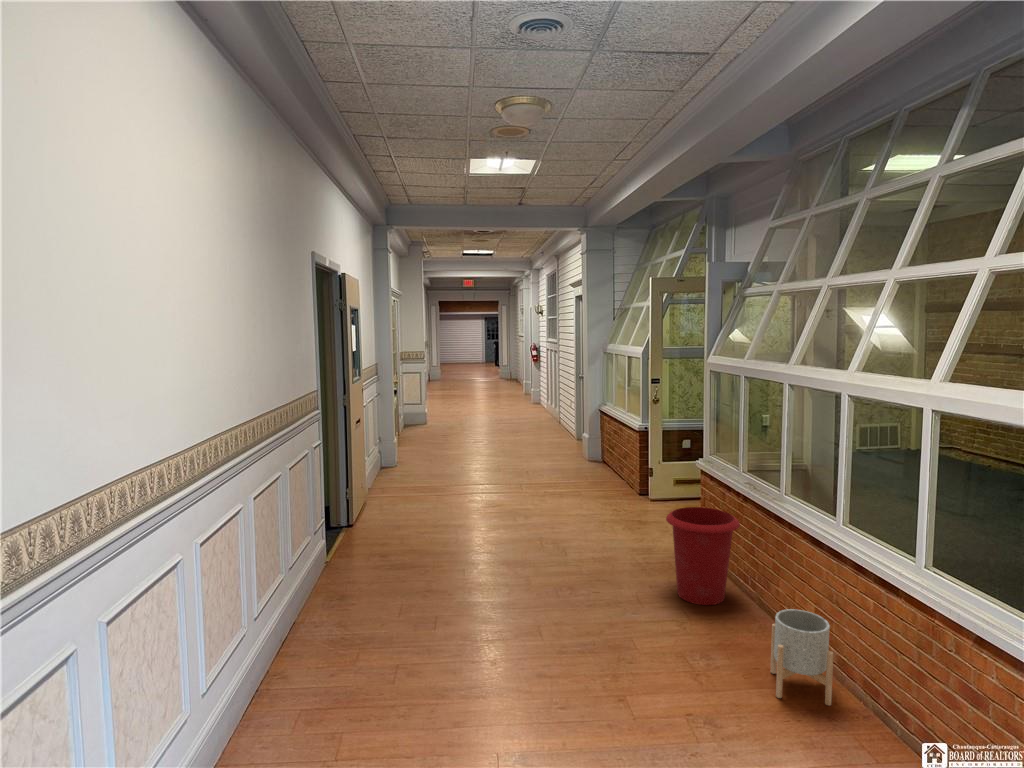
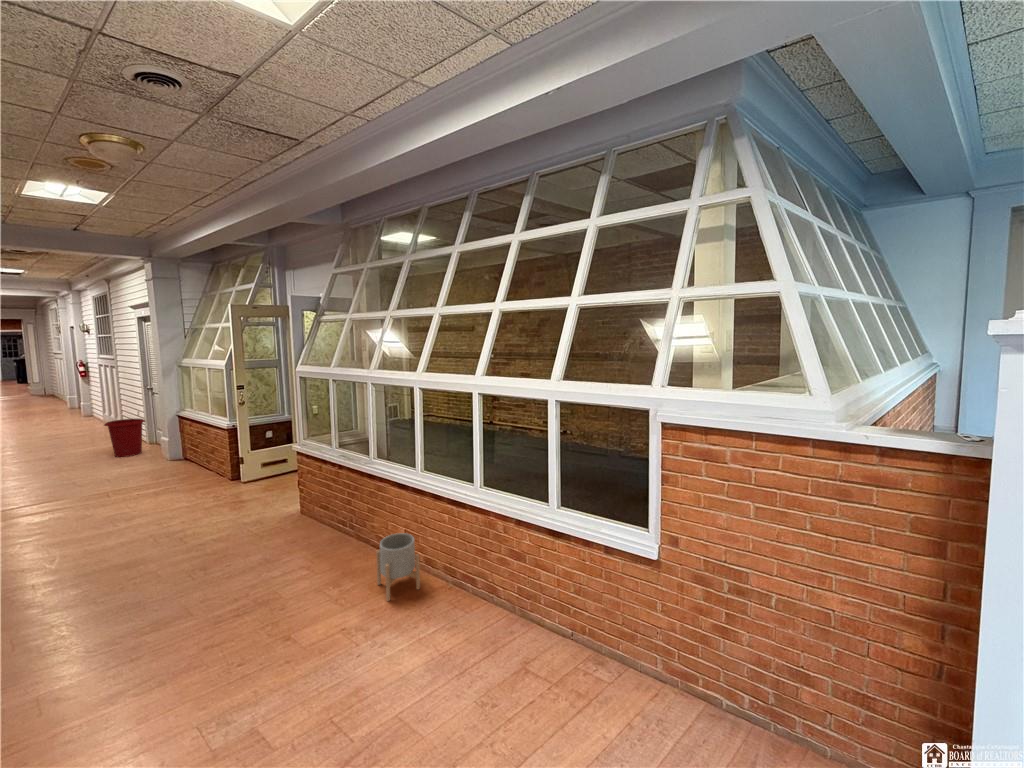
waste bin: present [666,507,740,605] -> present [104,419,145,457]

